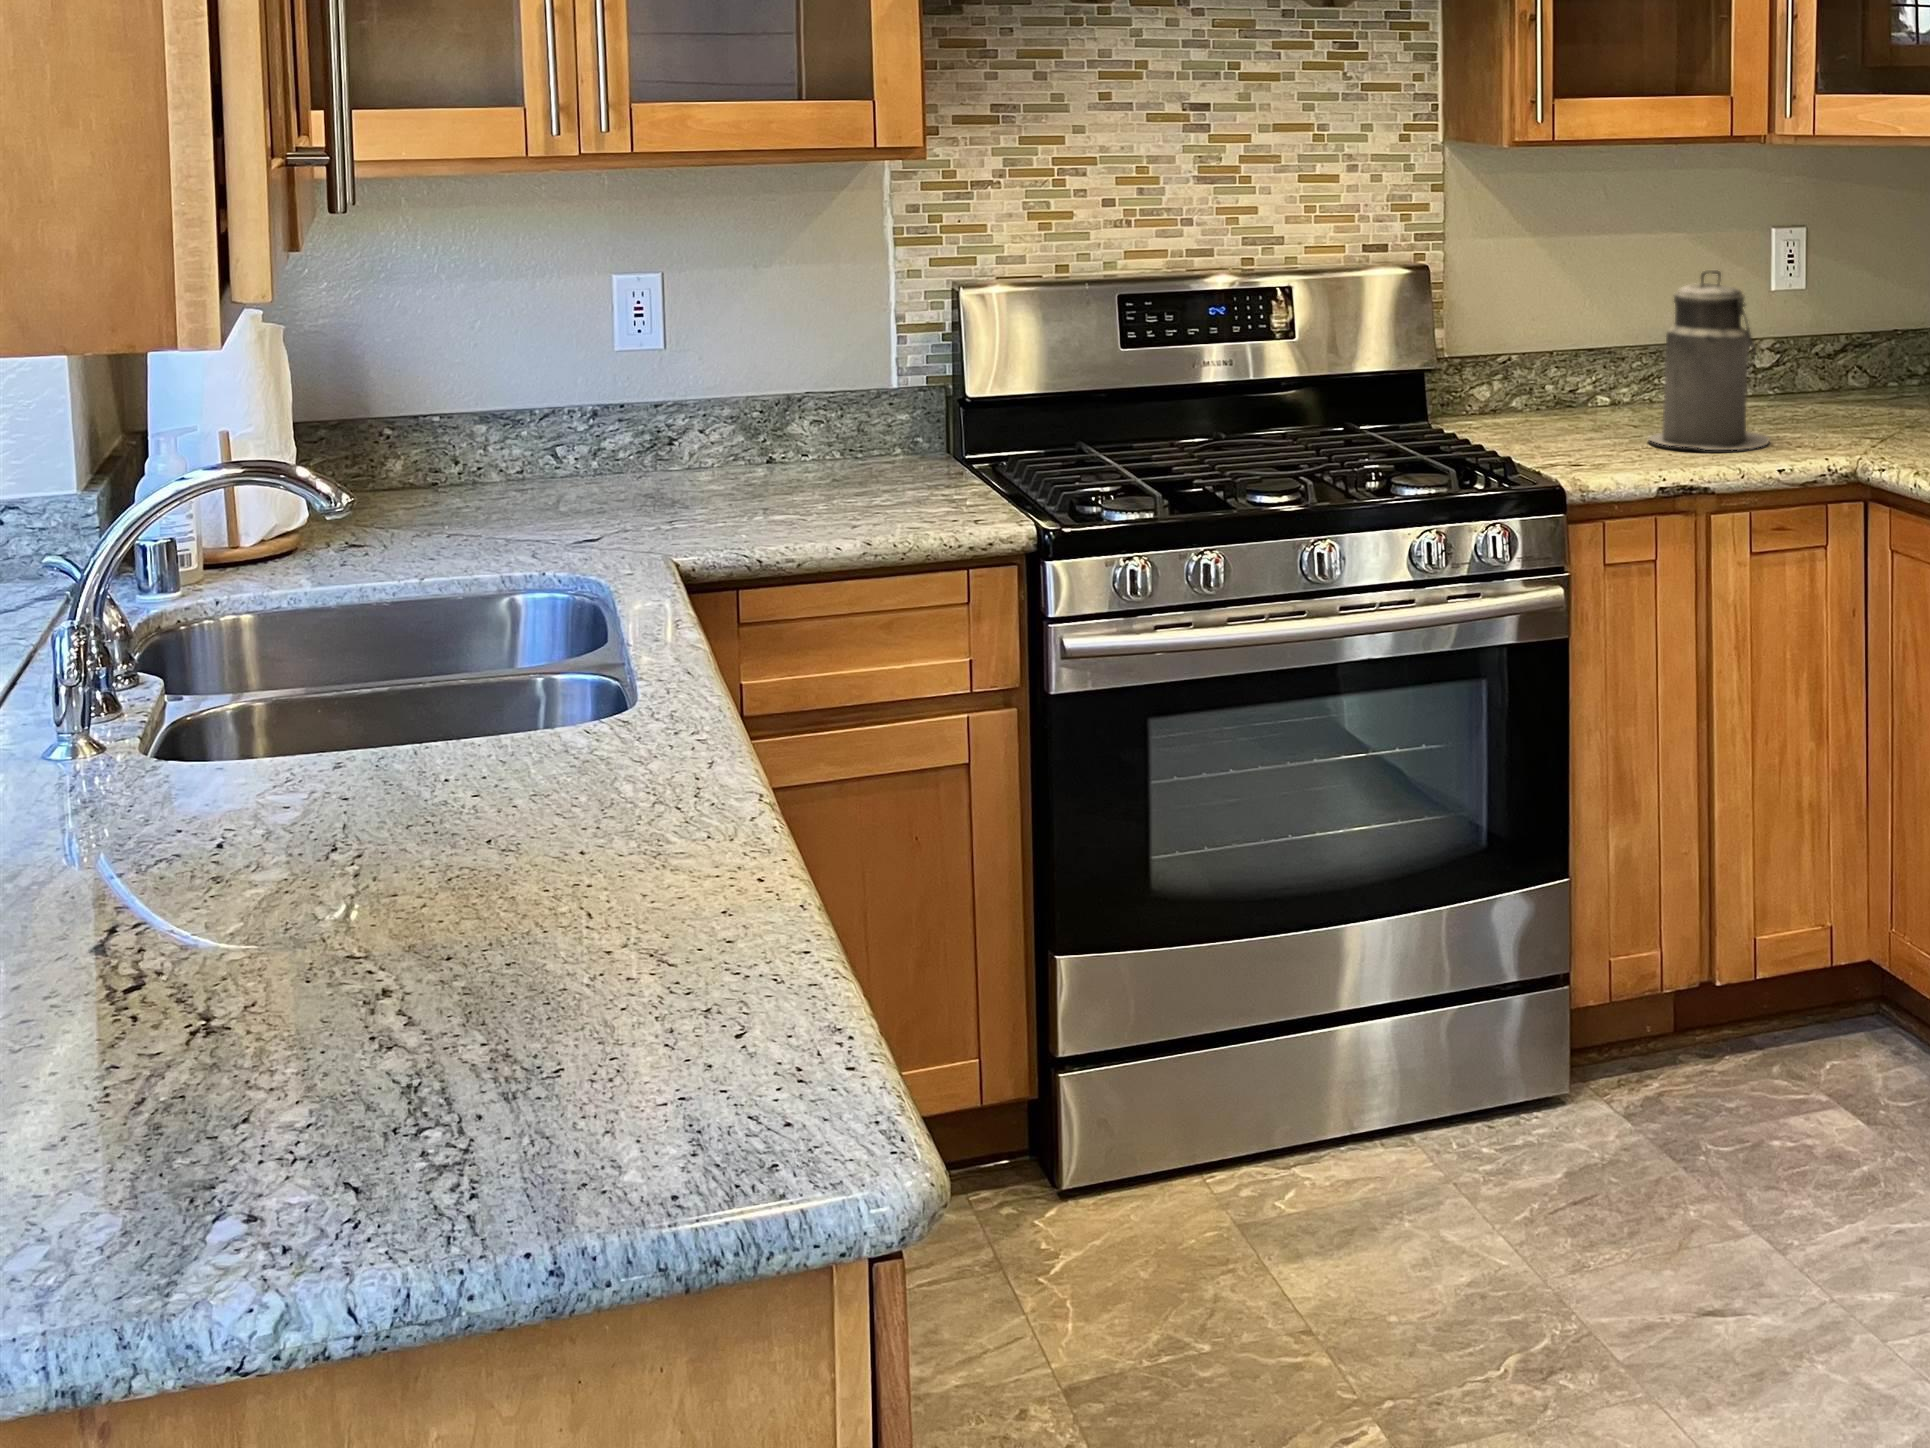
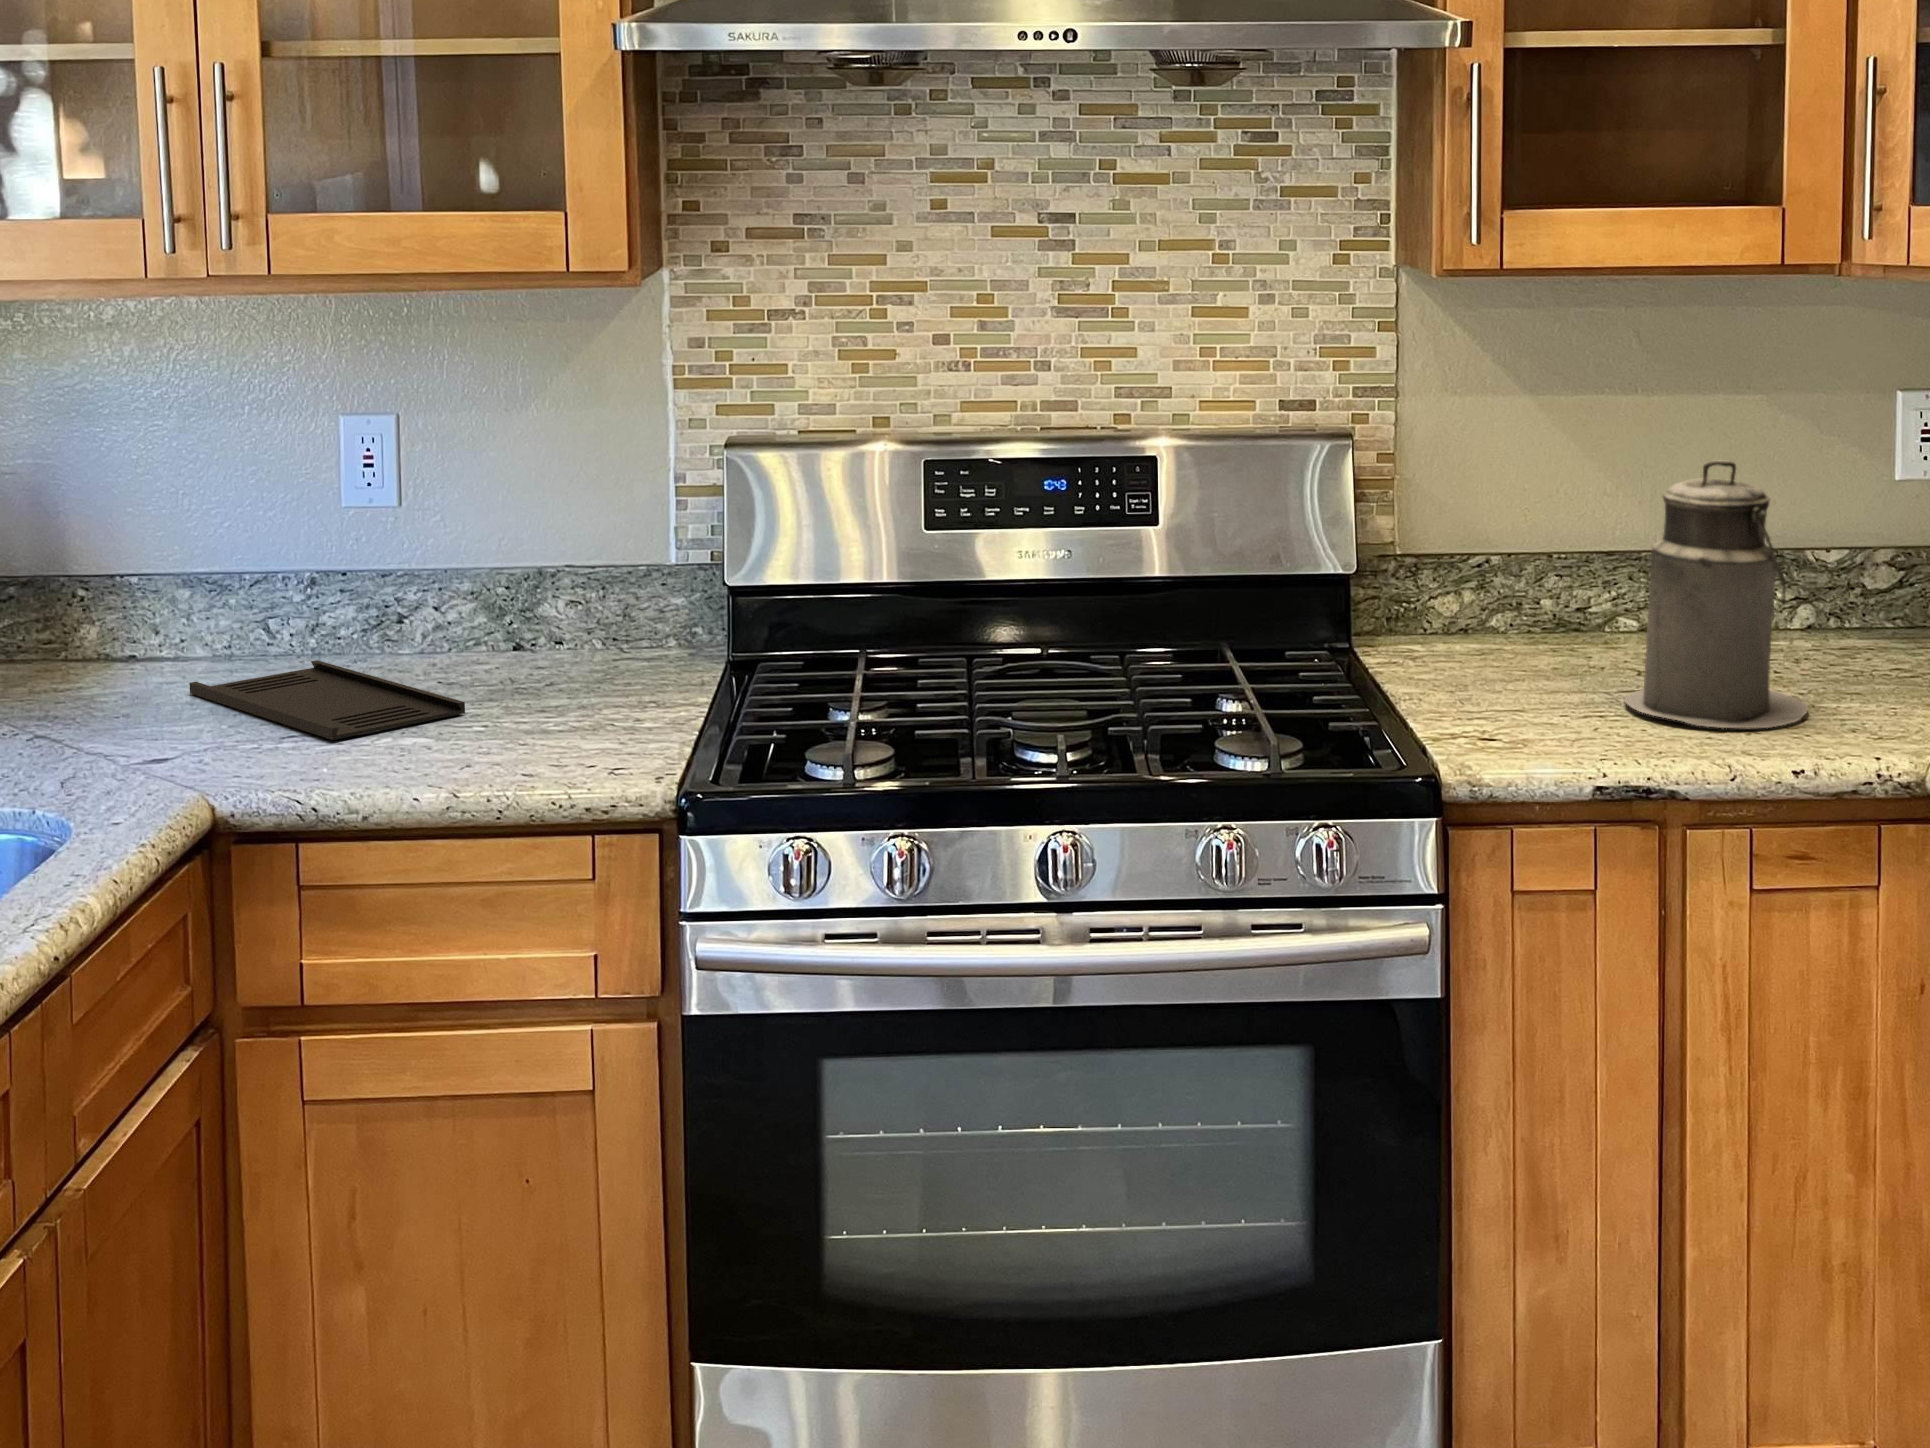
tray: none [535,477,804,521] -> present [189,660,465,740]

